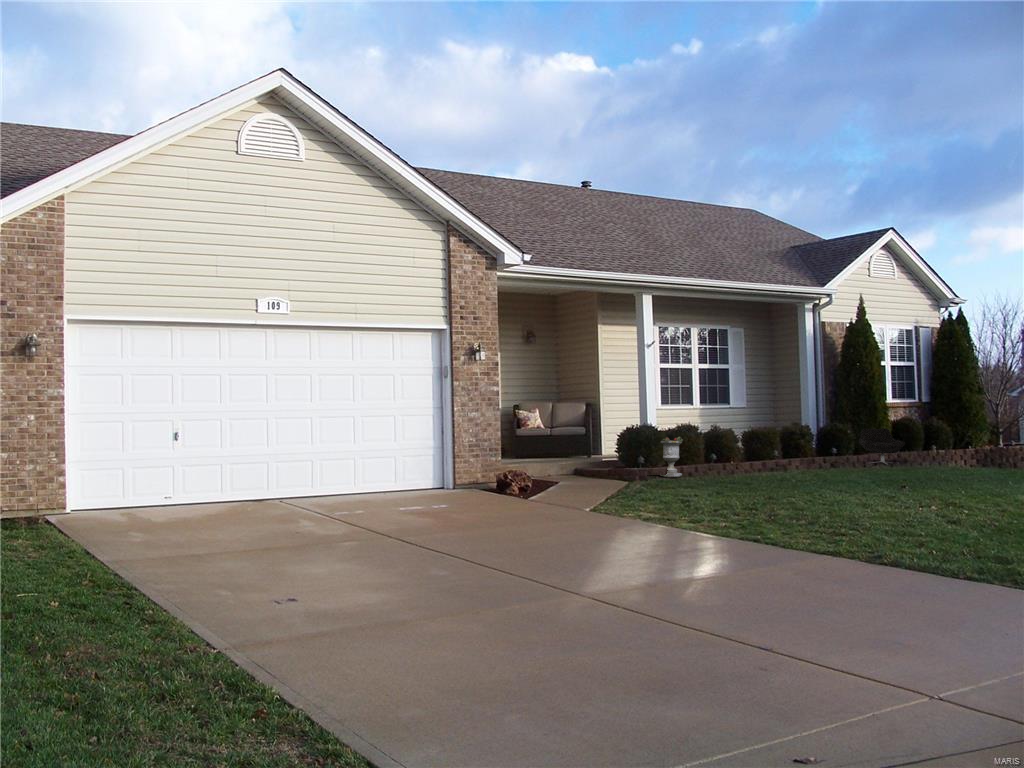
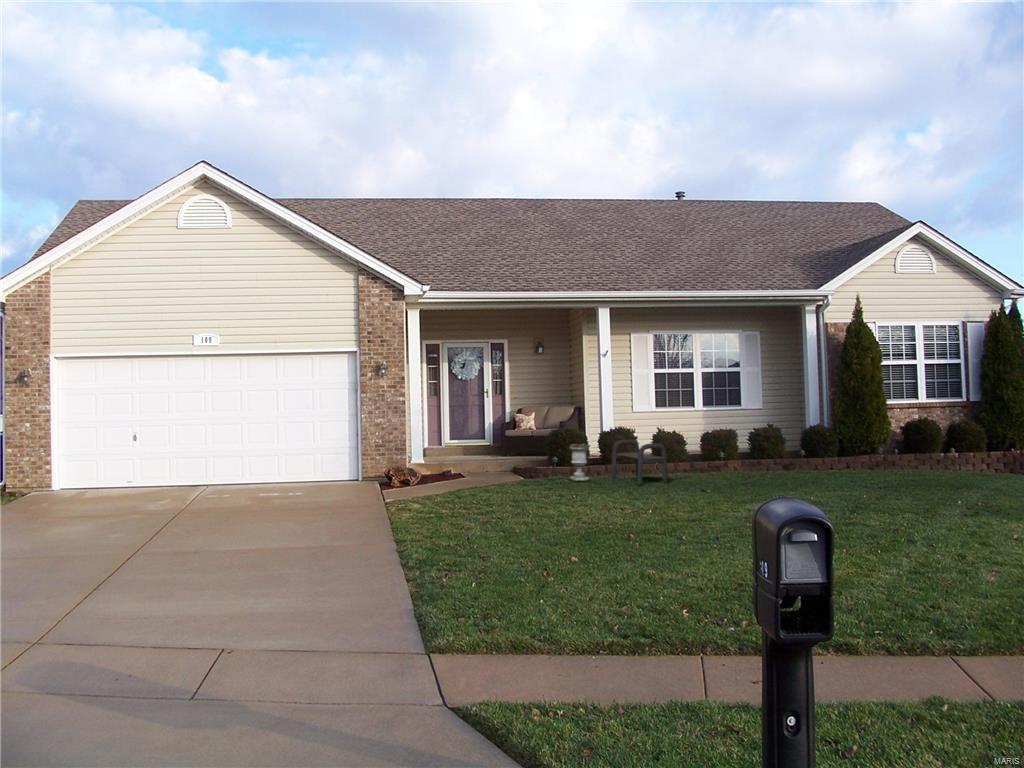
lounge chair: present [859,429,905,464] -> none [843,435,890,475]
bench: none [692,434,758,477] -> present [611,439,668,485]

